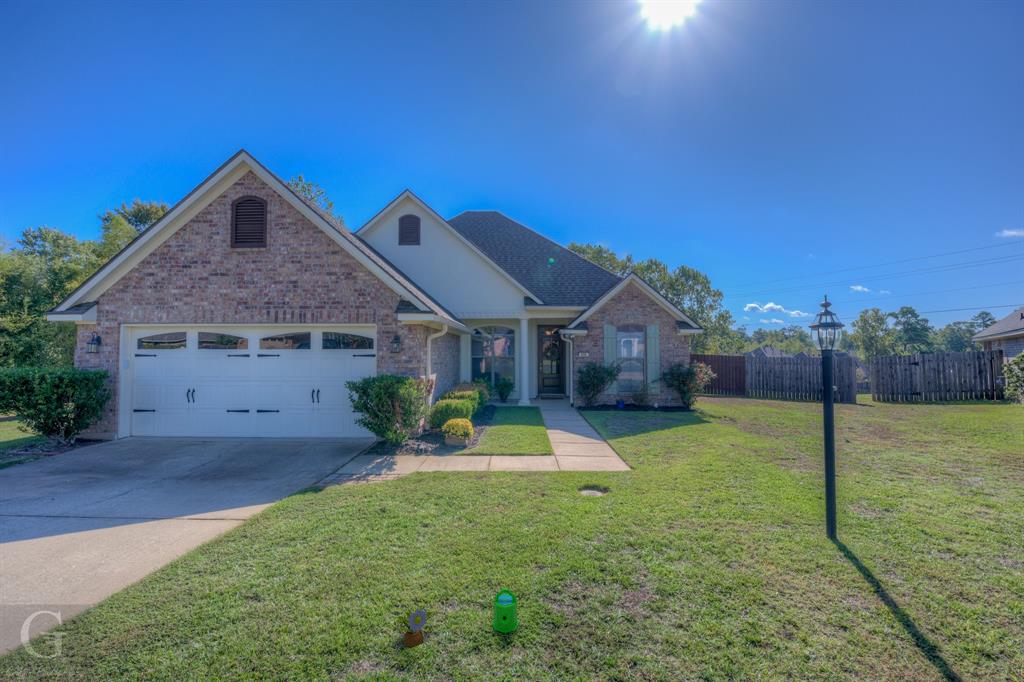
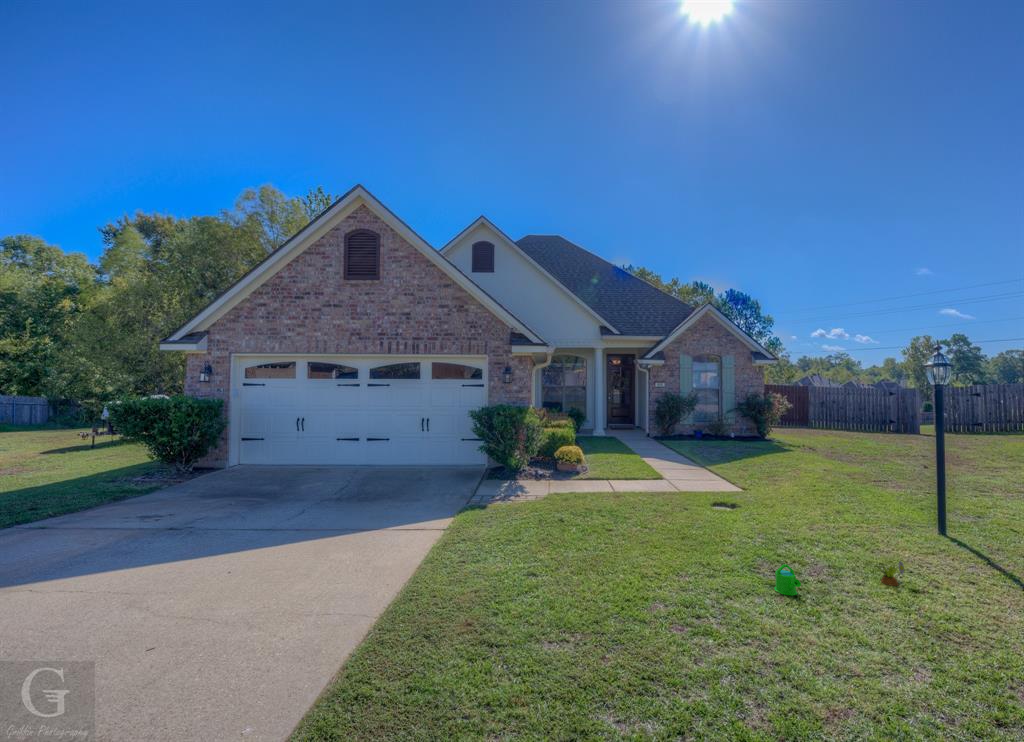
decorative plant: present [396,609,433,647] -> present [875,561,904,586]

